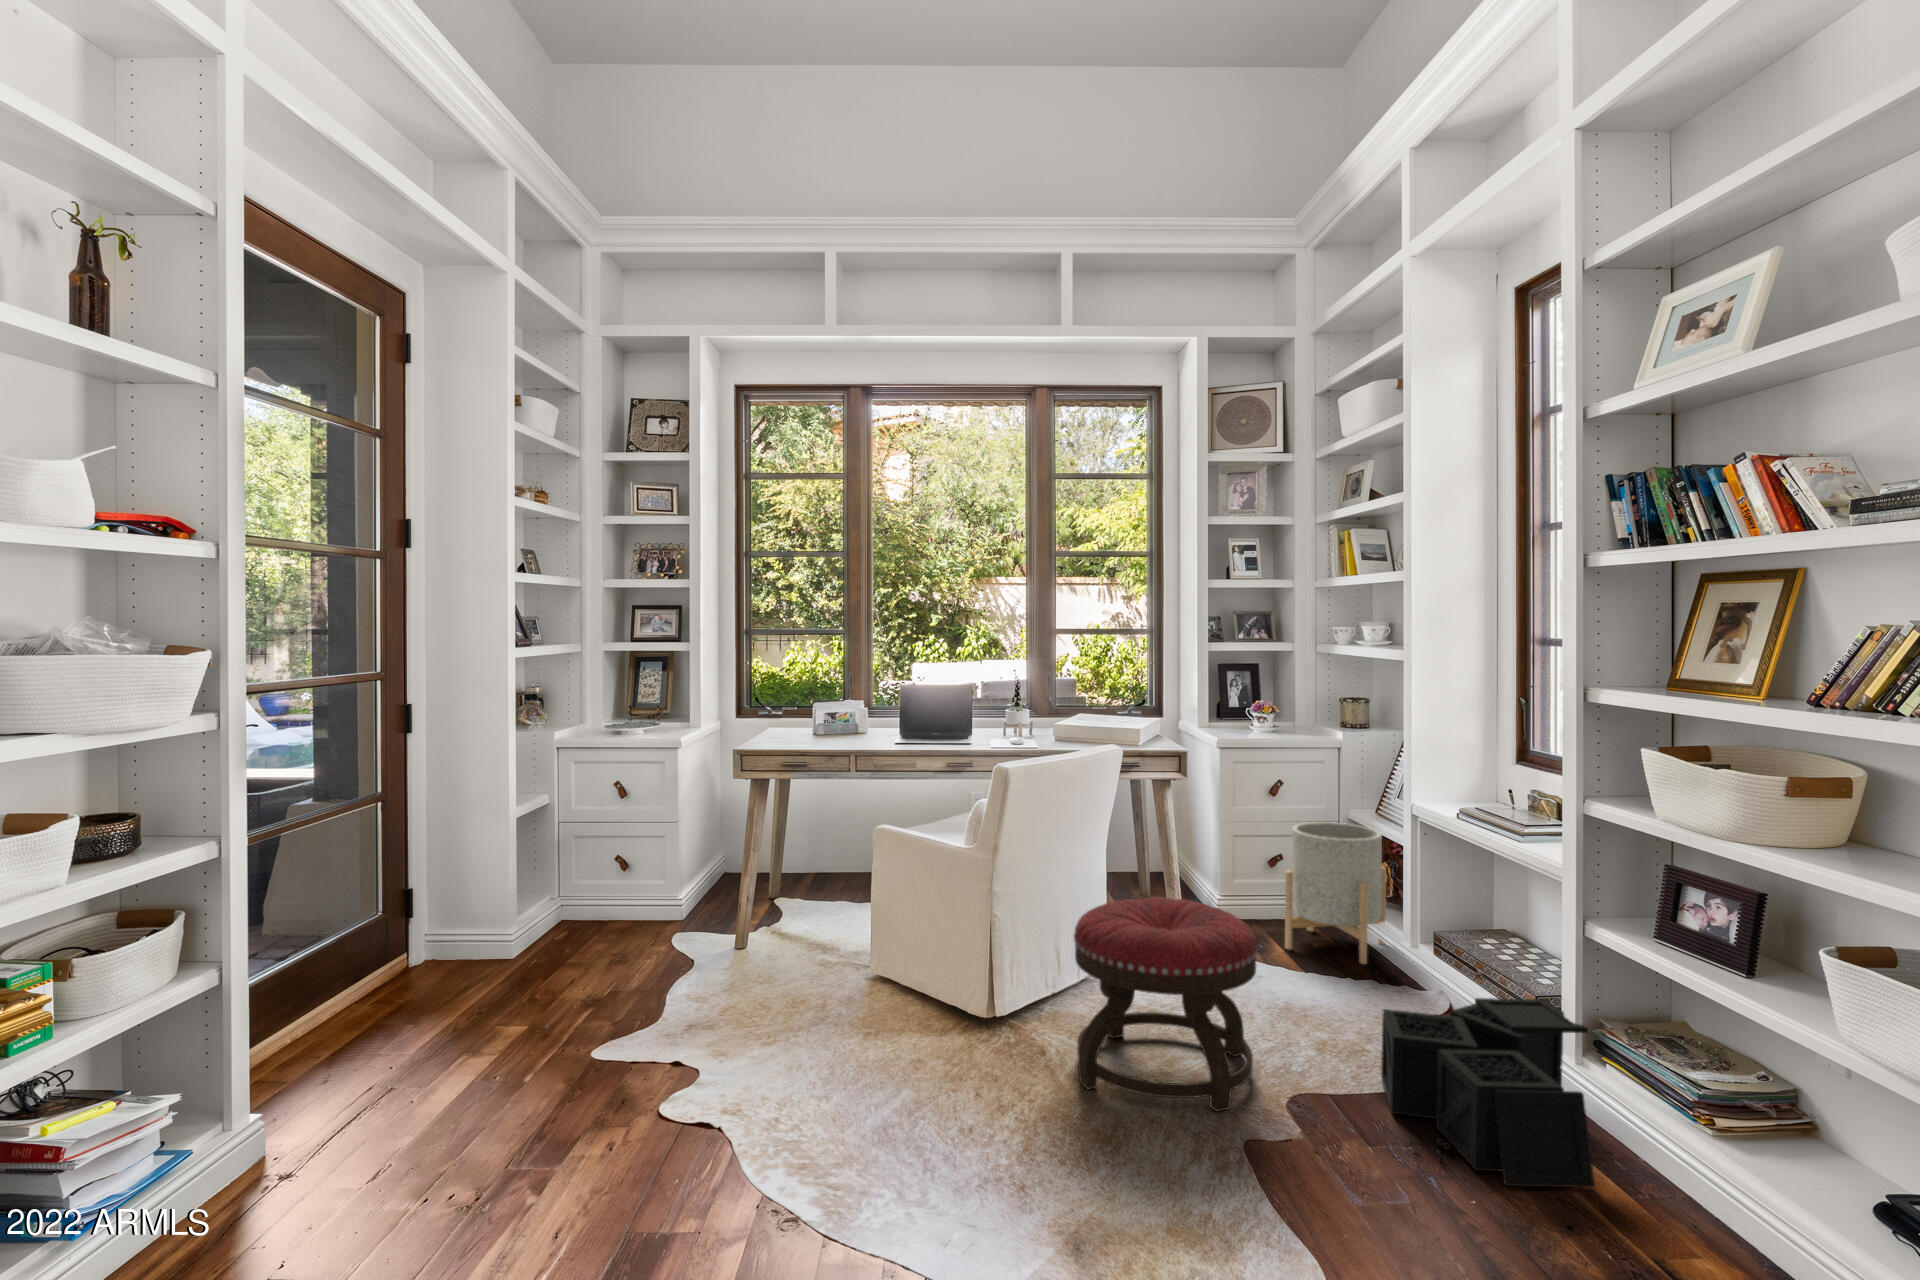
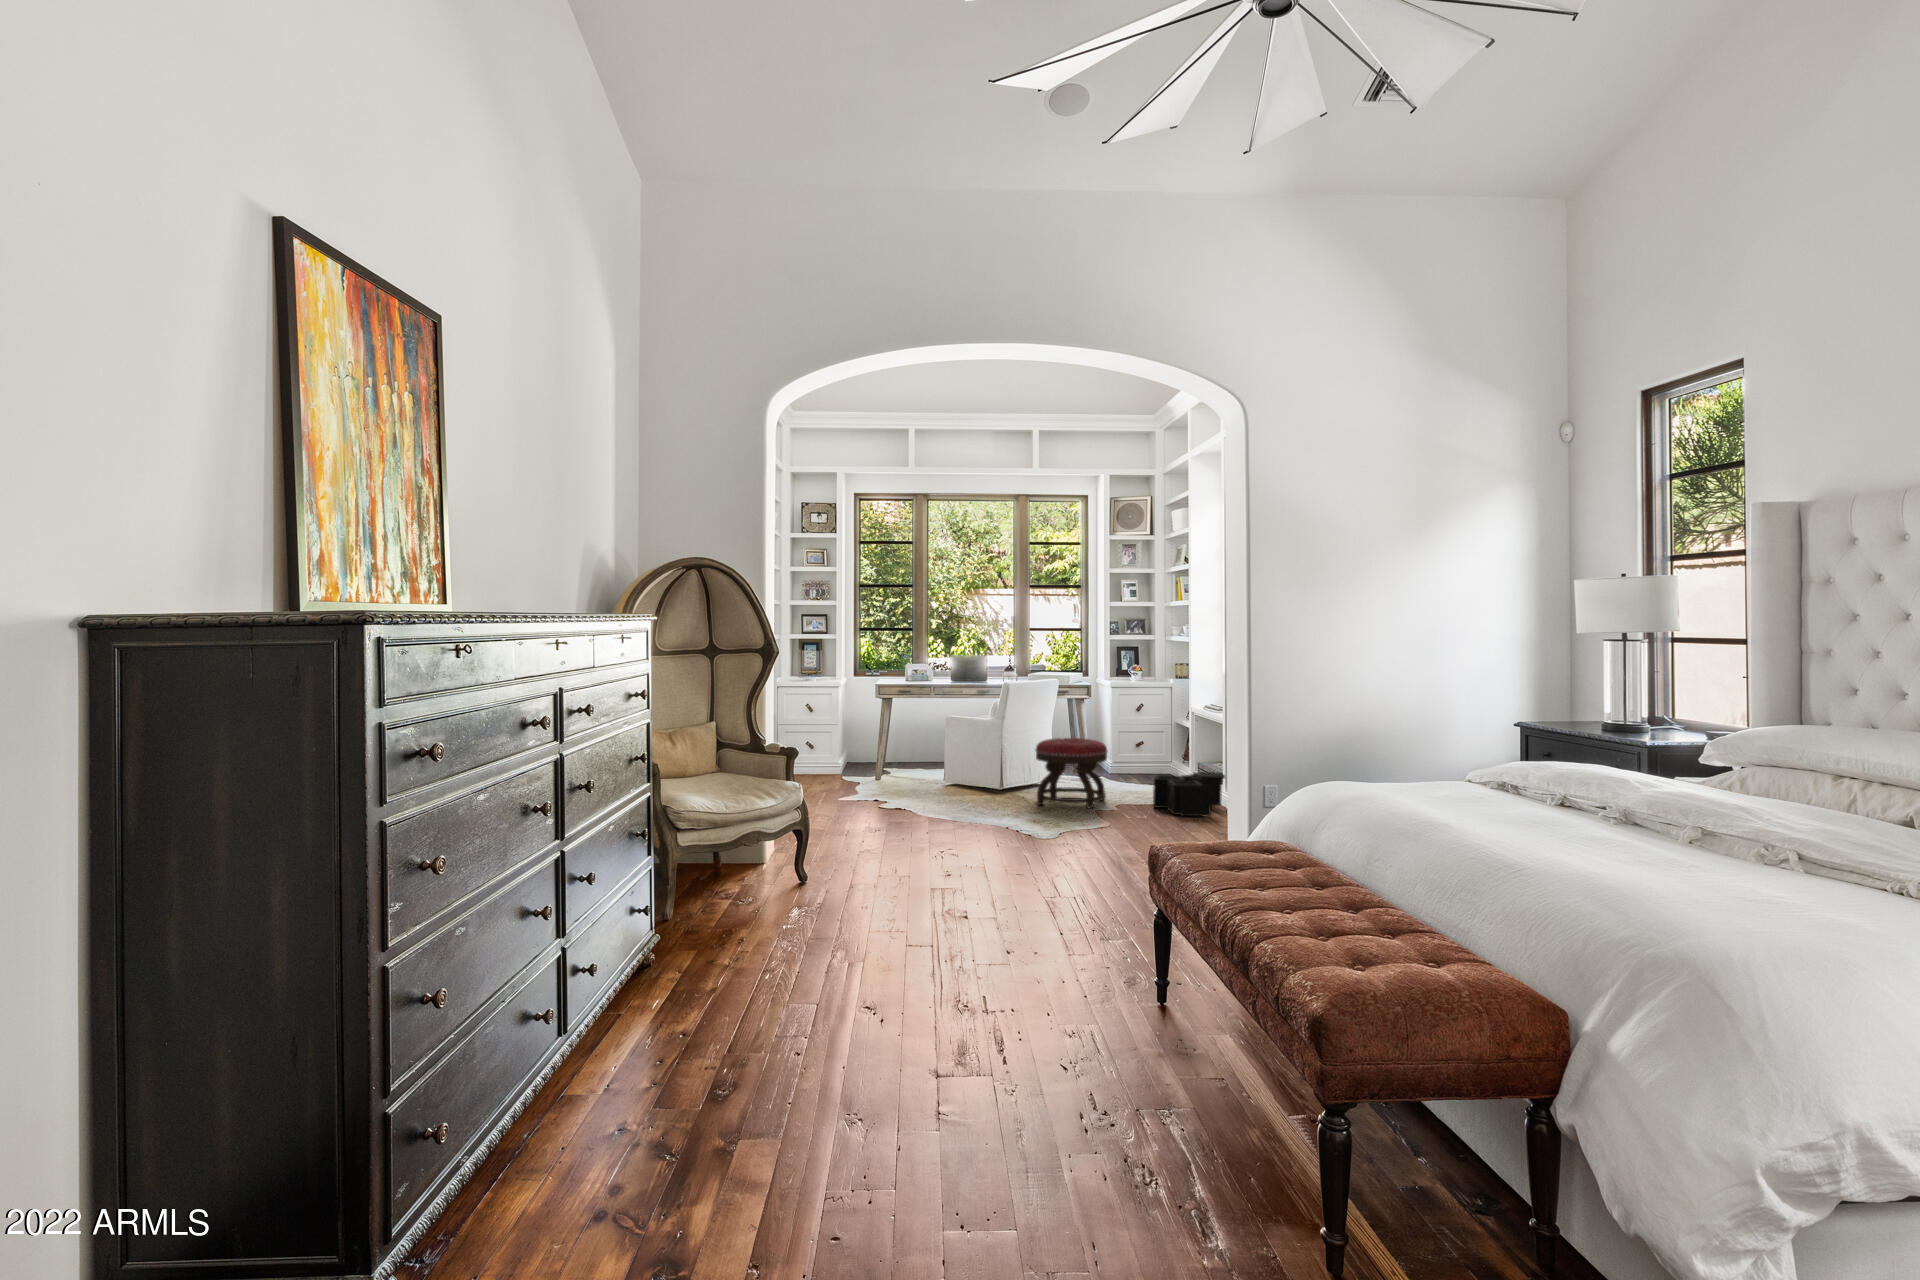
planter: present [1285,822,1386,964] -> none [1138,722,1187,783]

